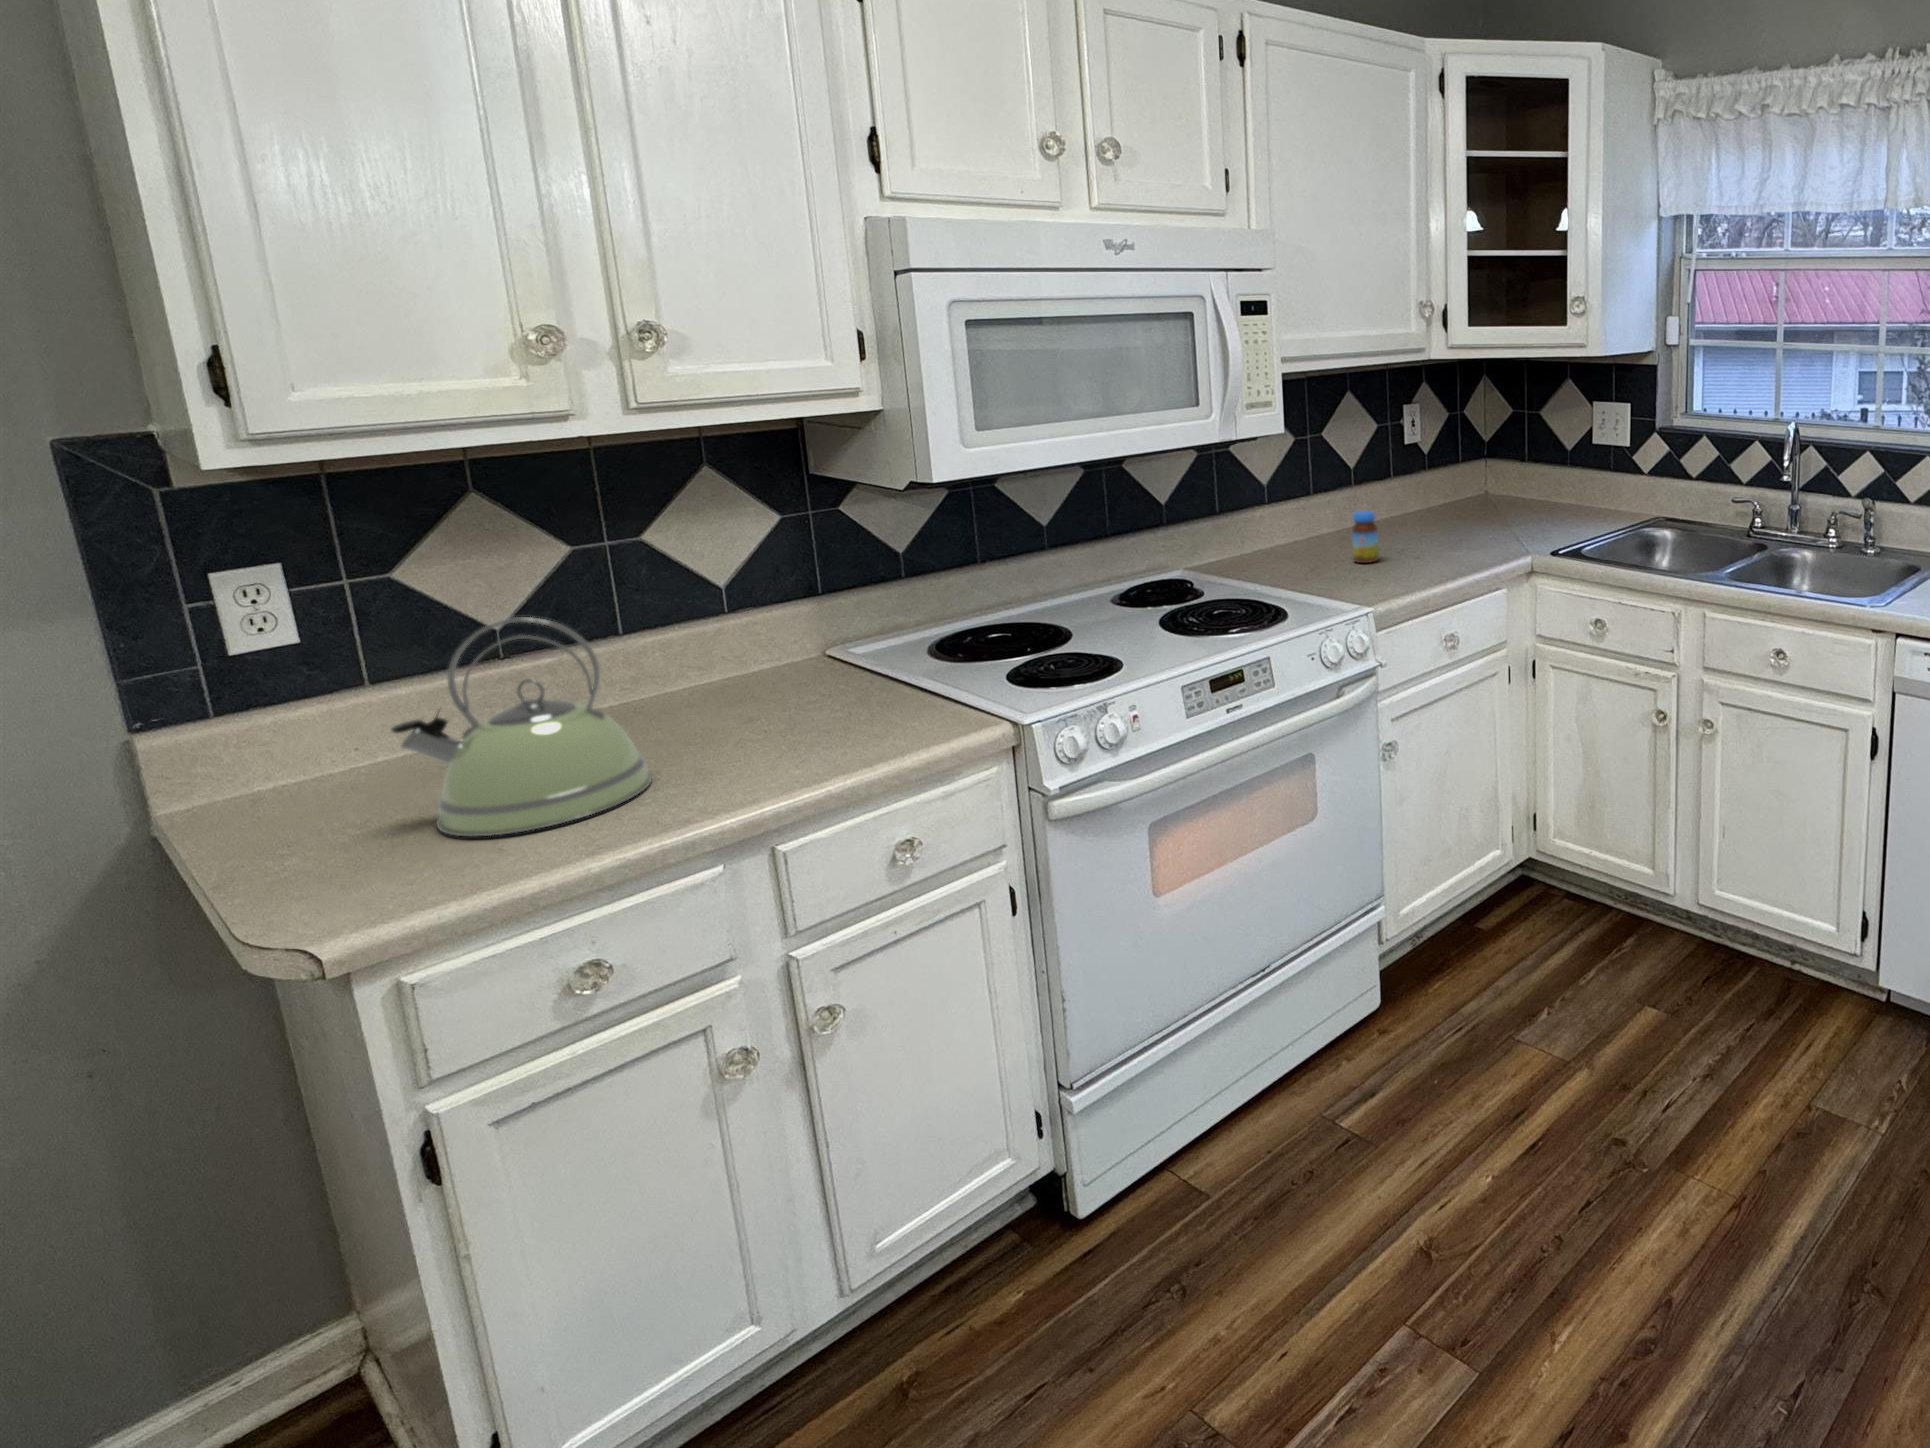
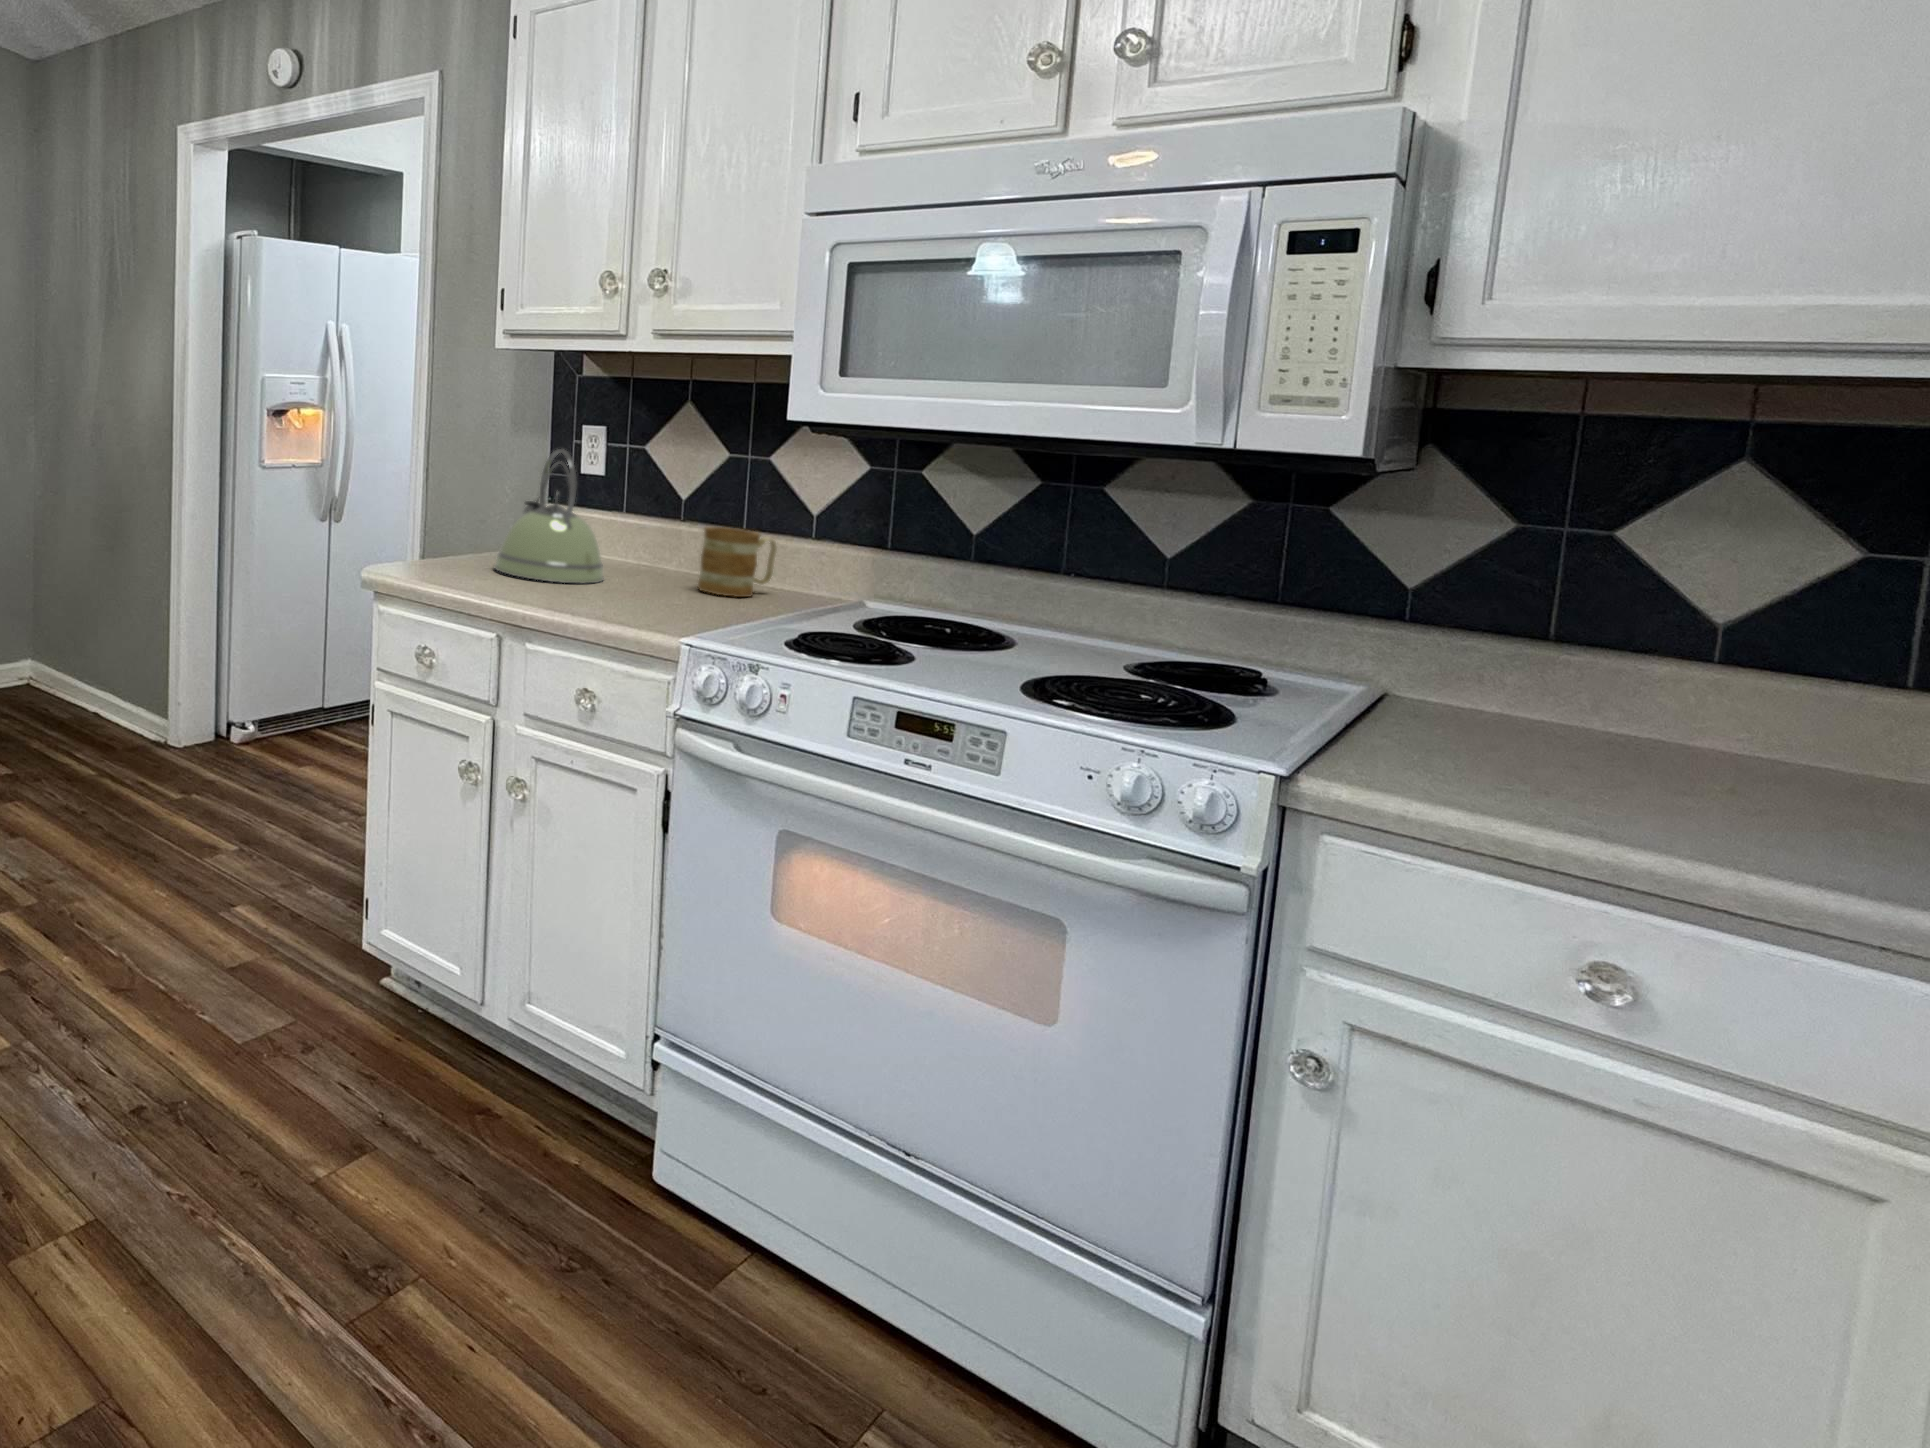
jar: present [1352,511,1379,563] -> none [1651,701,1743,819]
mug: none [682,626,774,719] -> present [698,527,777,597]

